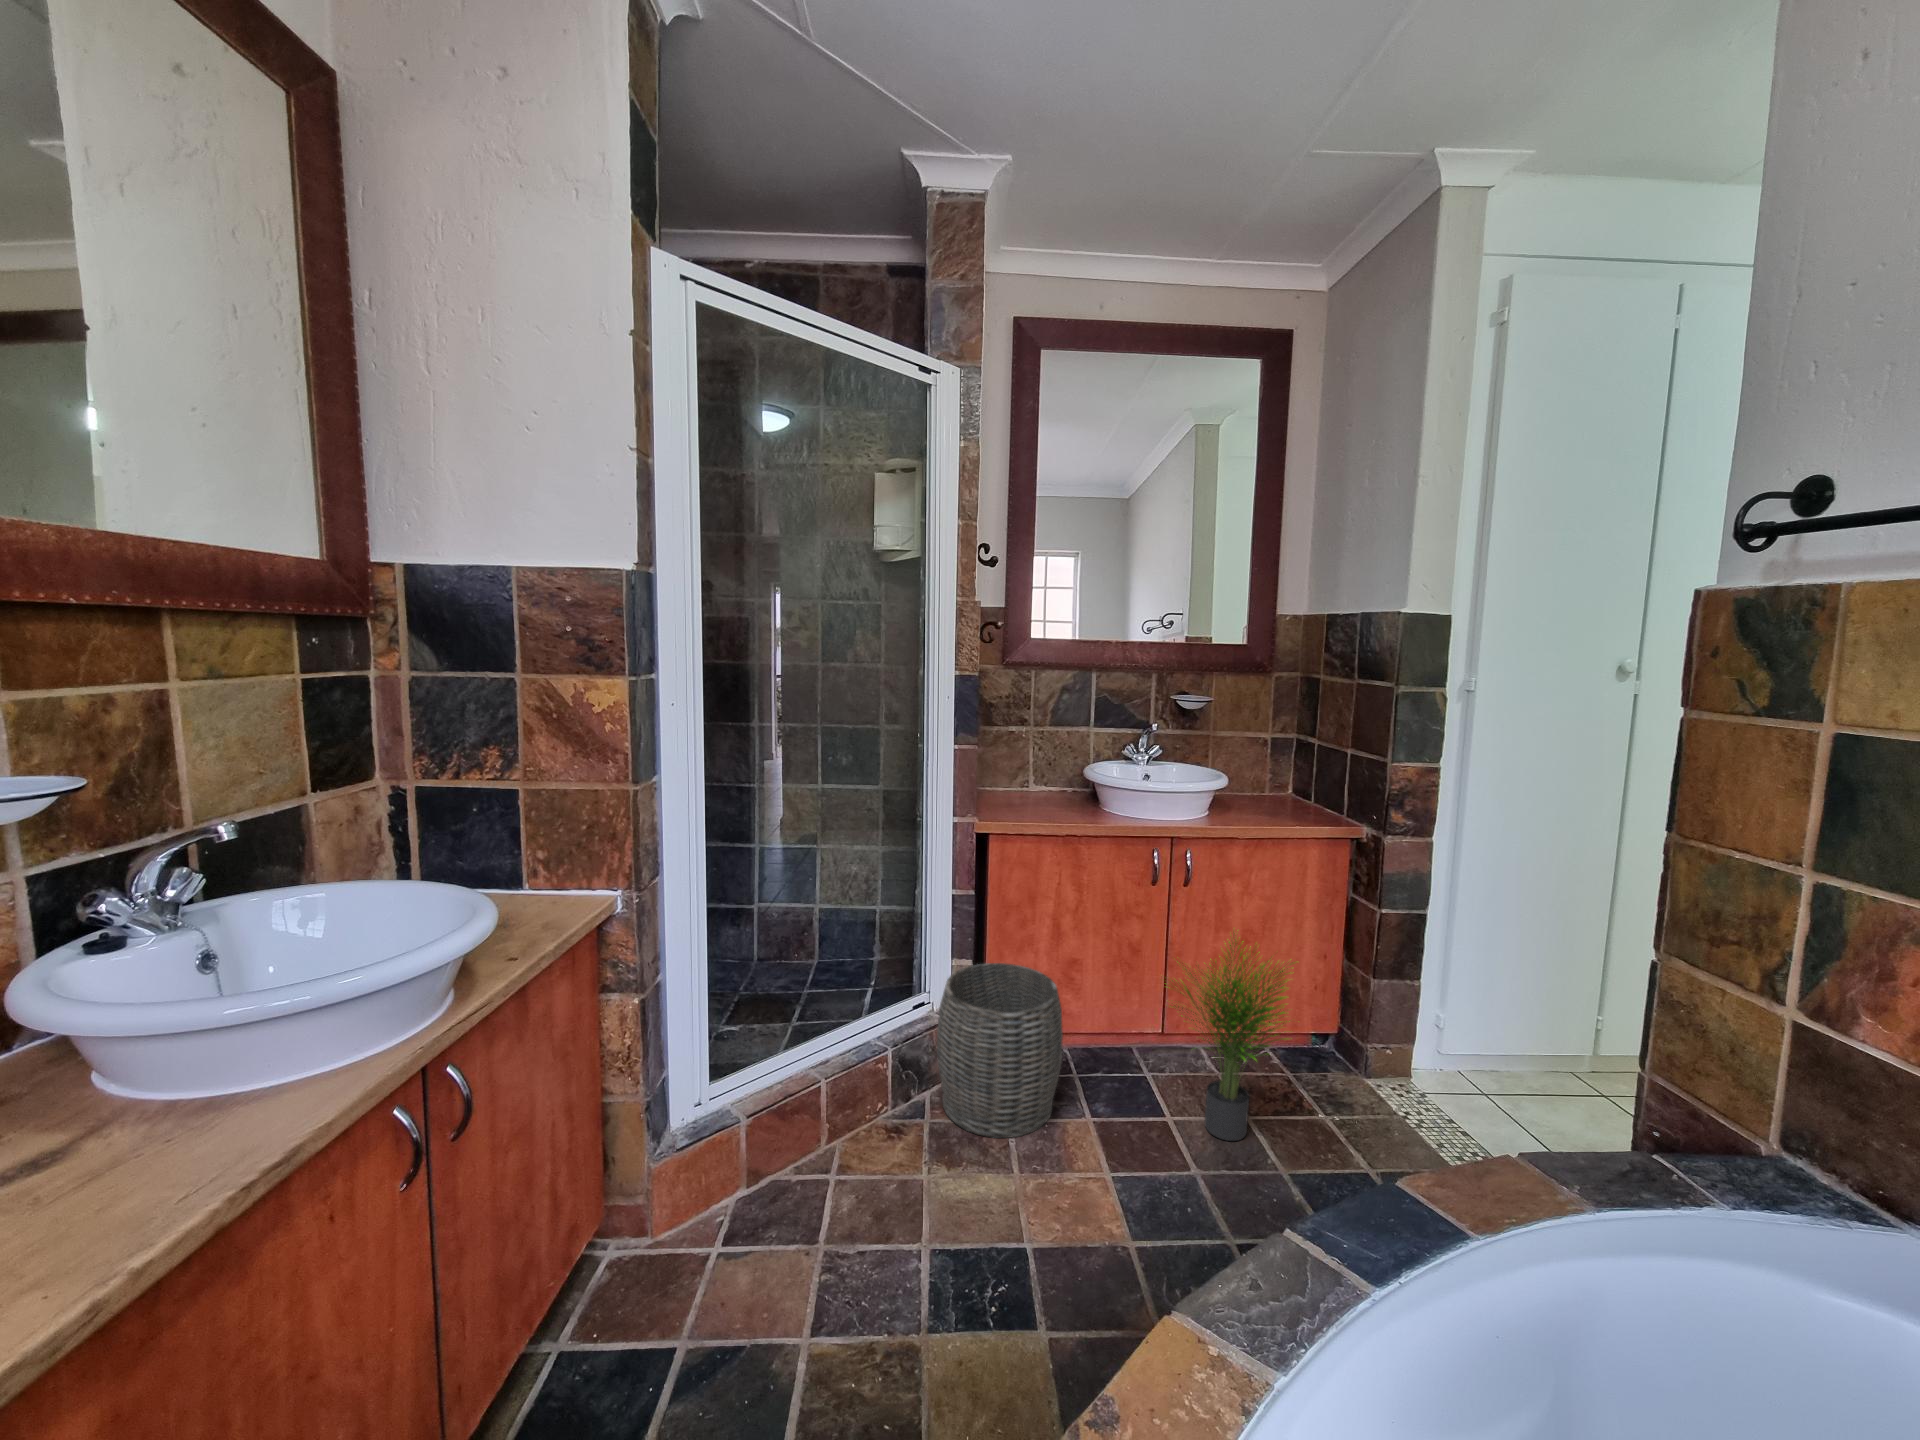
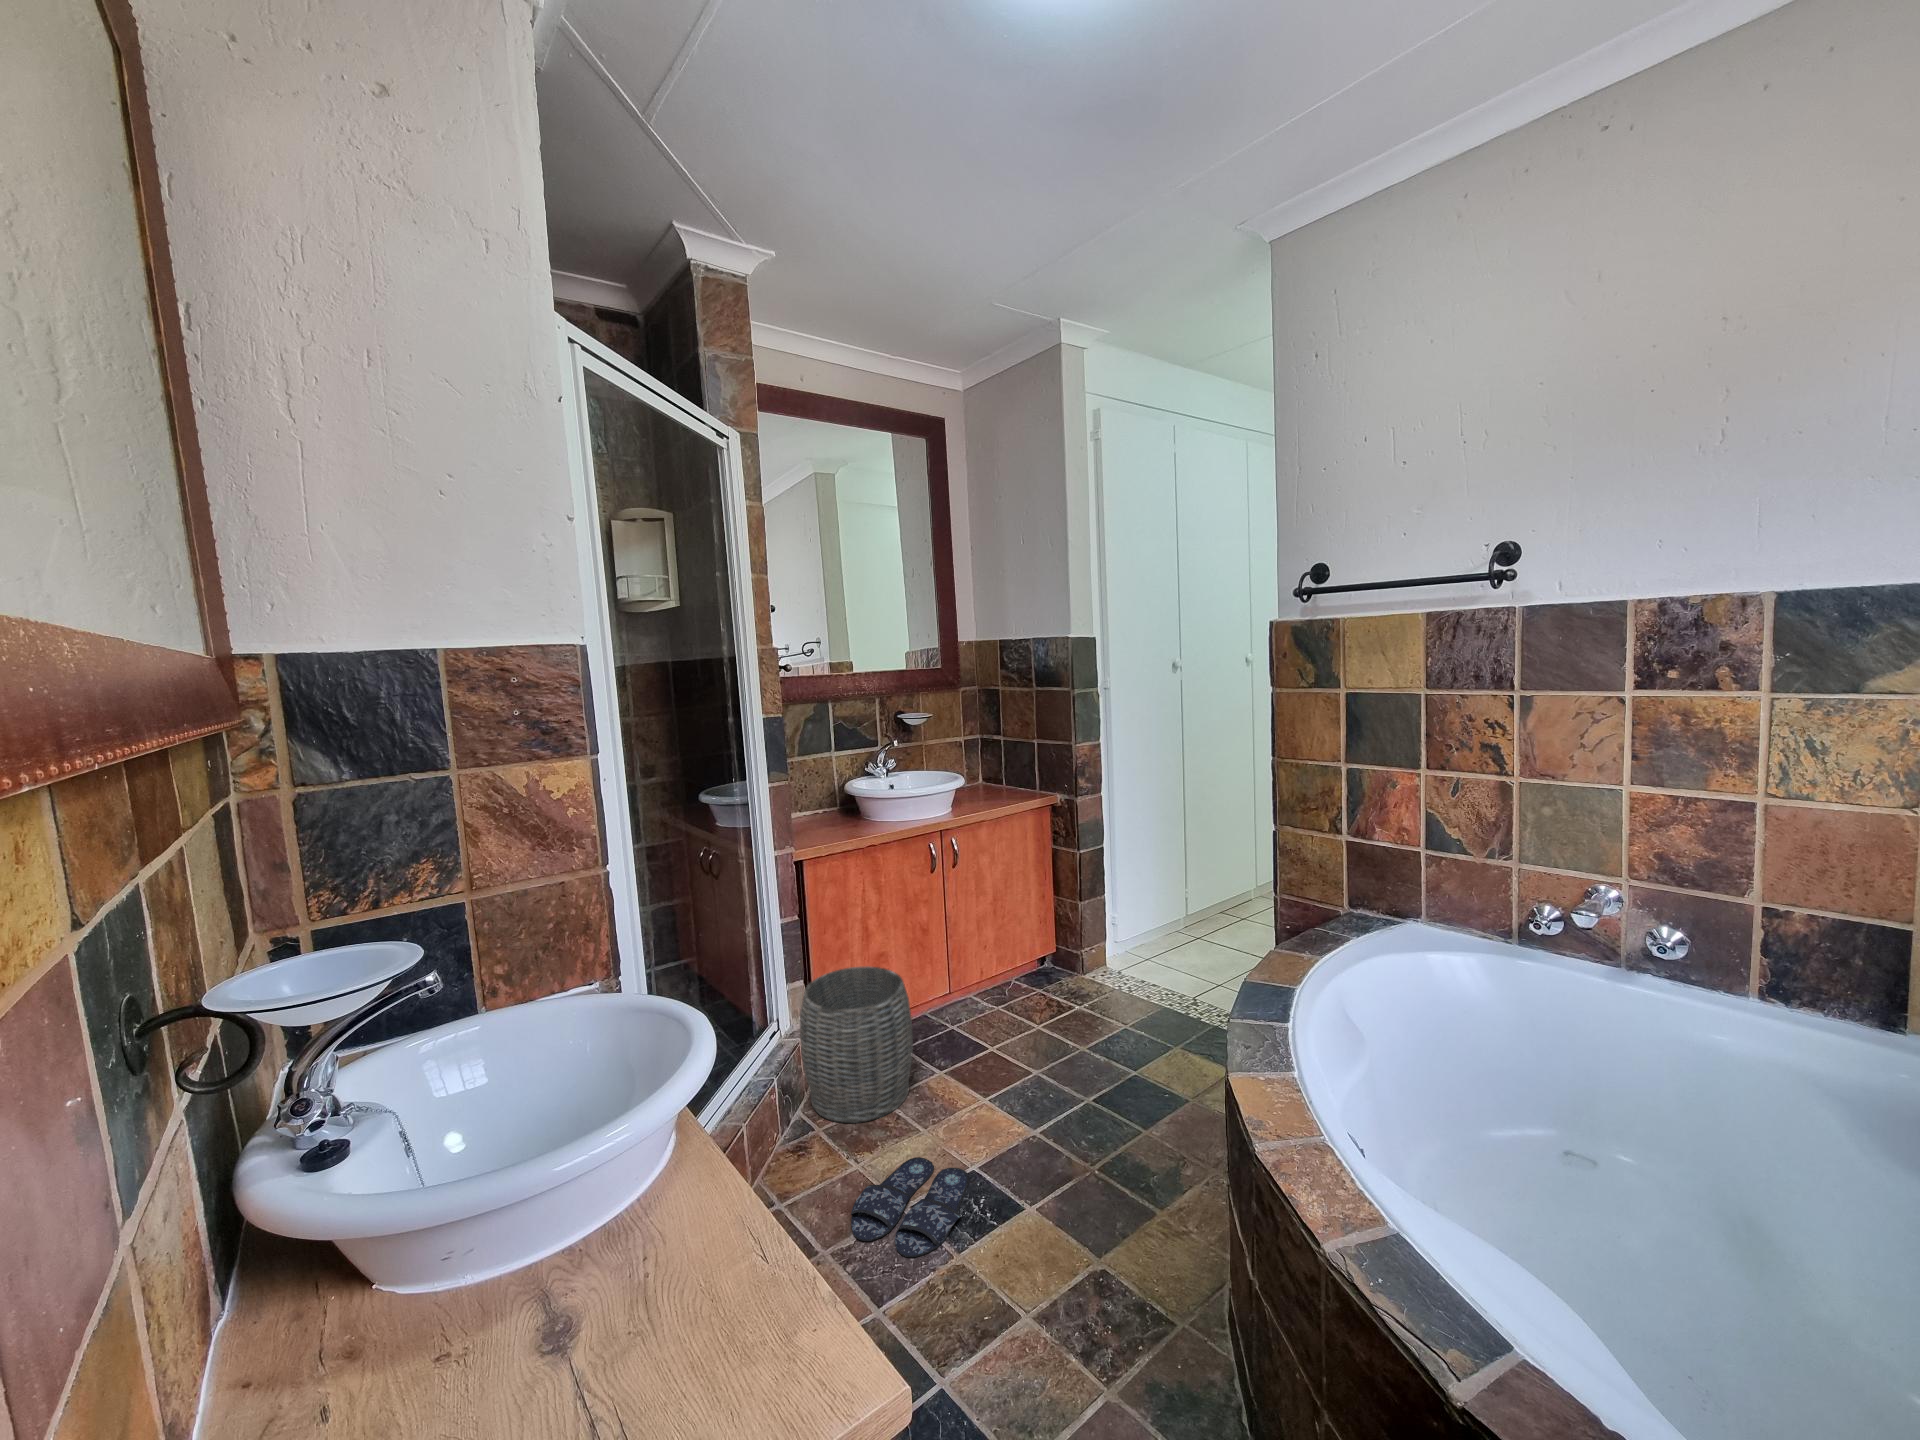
potted plant: present [1172,933,1288,1141] -> none [960,884,1075,1046]
slippers: none [878,1195,1030,1300] -> present [851,1157,969,1257]

